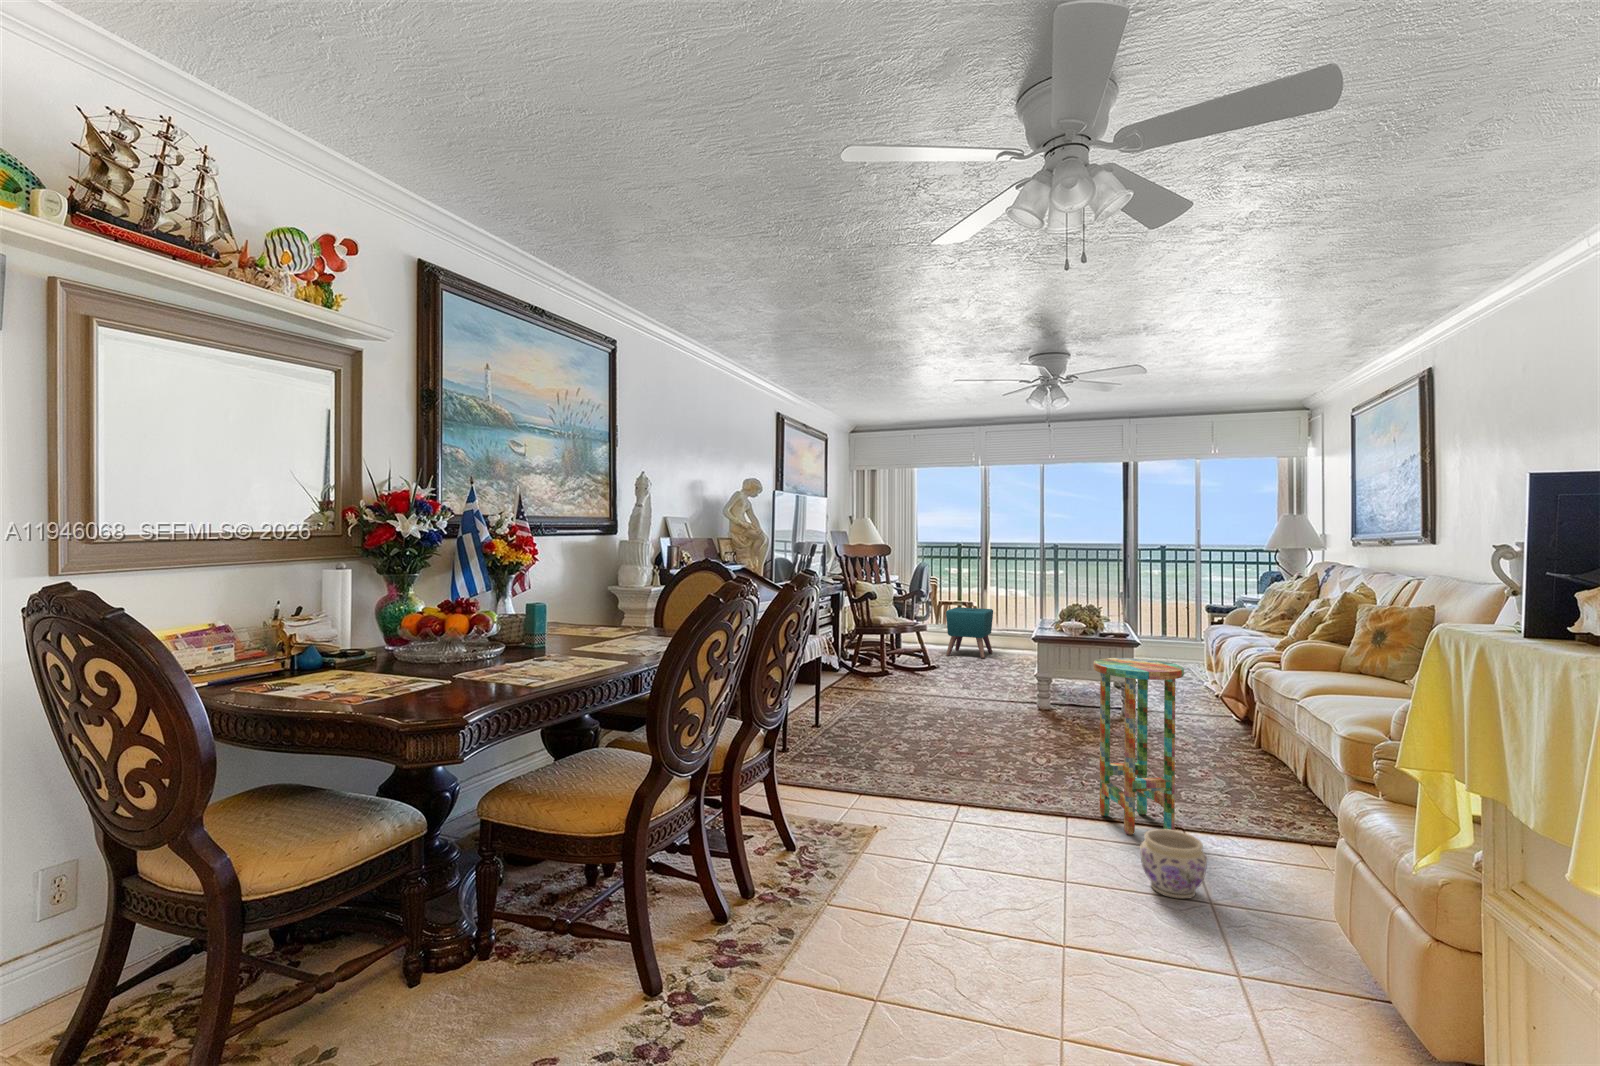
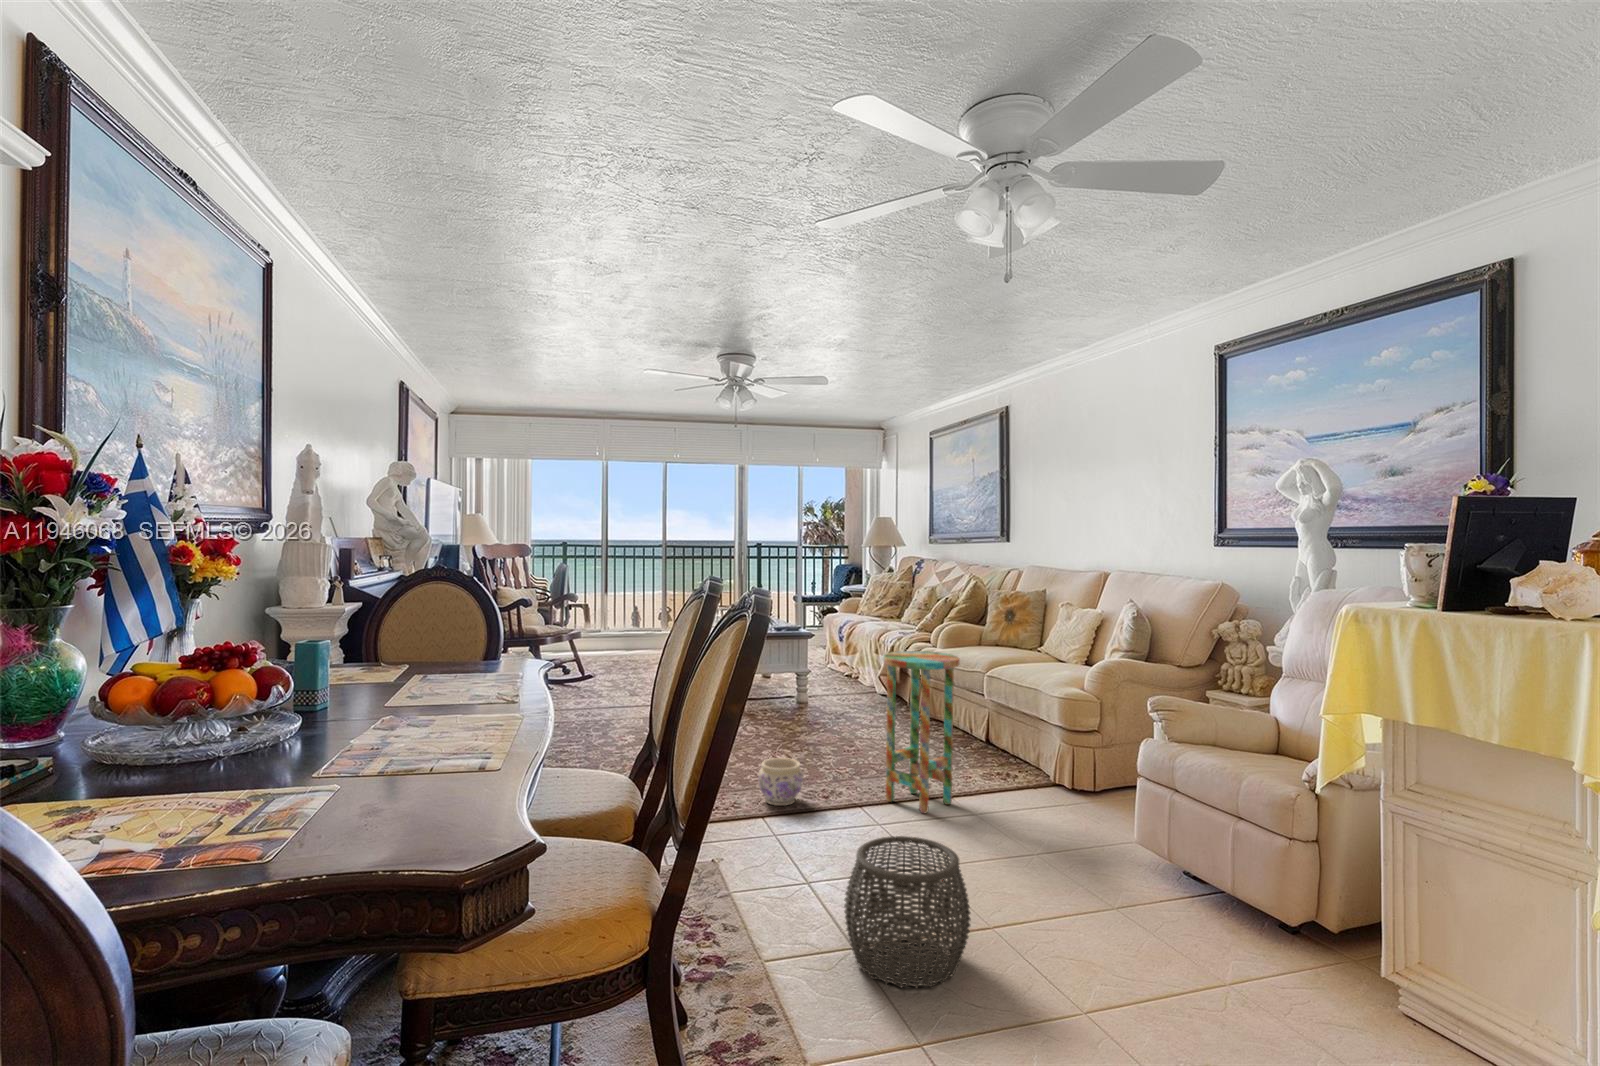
ottoman: present [946,607,993,659] -> none [578,612,625,667]
woven basket: none [878,823,1004,973] -> present [844,836,971,988]
planter: present [1140,829,1207,899] -> present [758,758,803,806]

